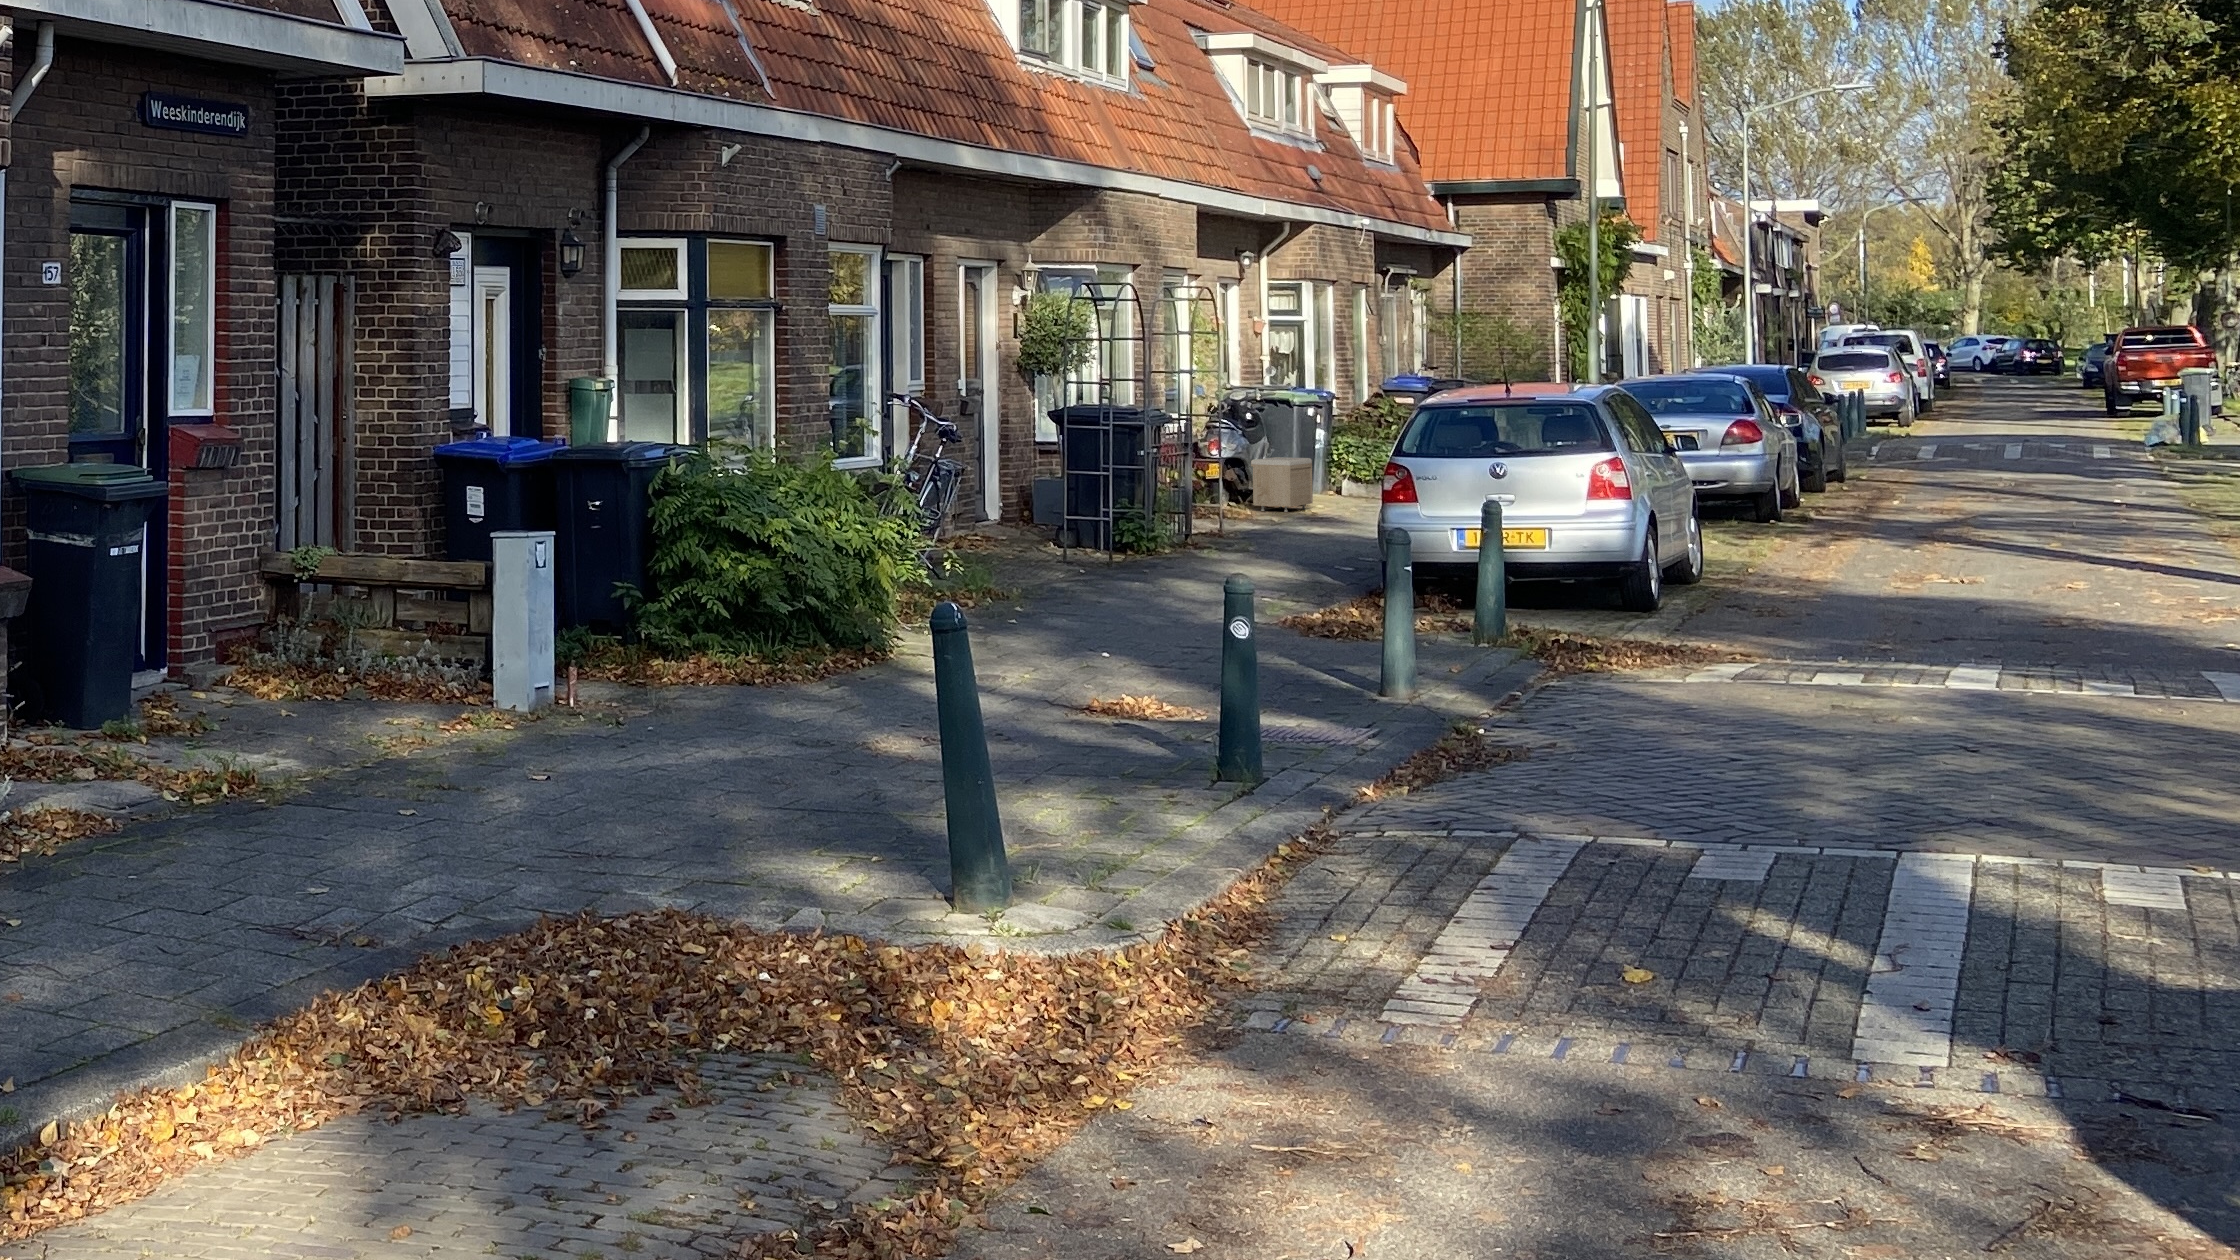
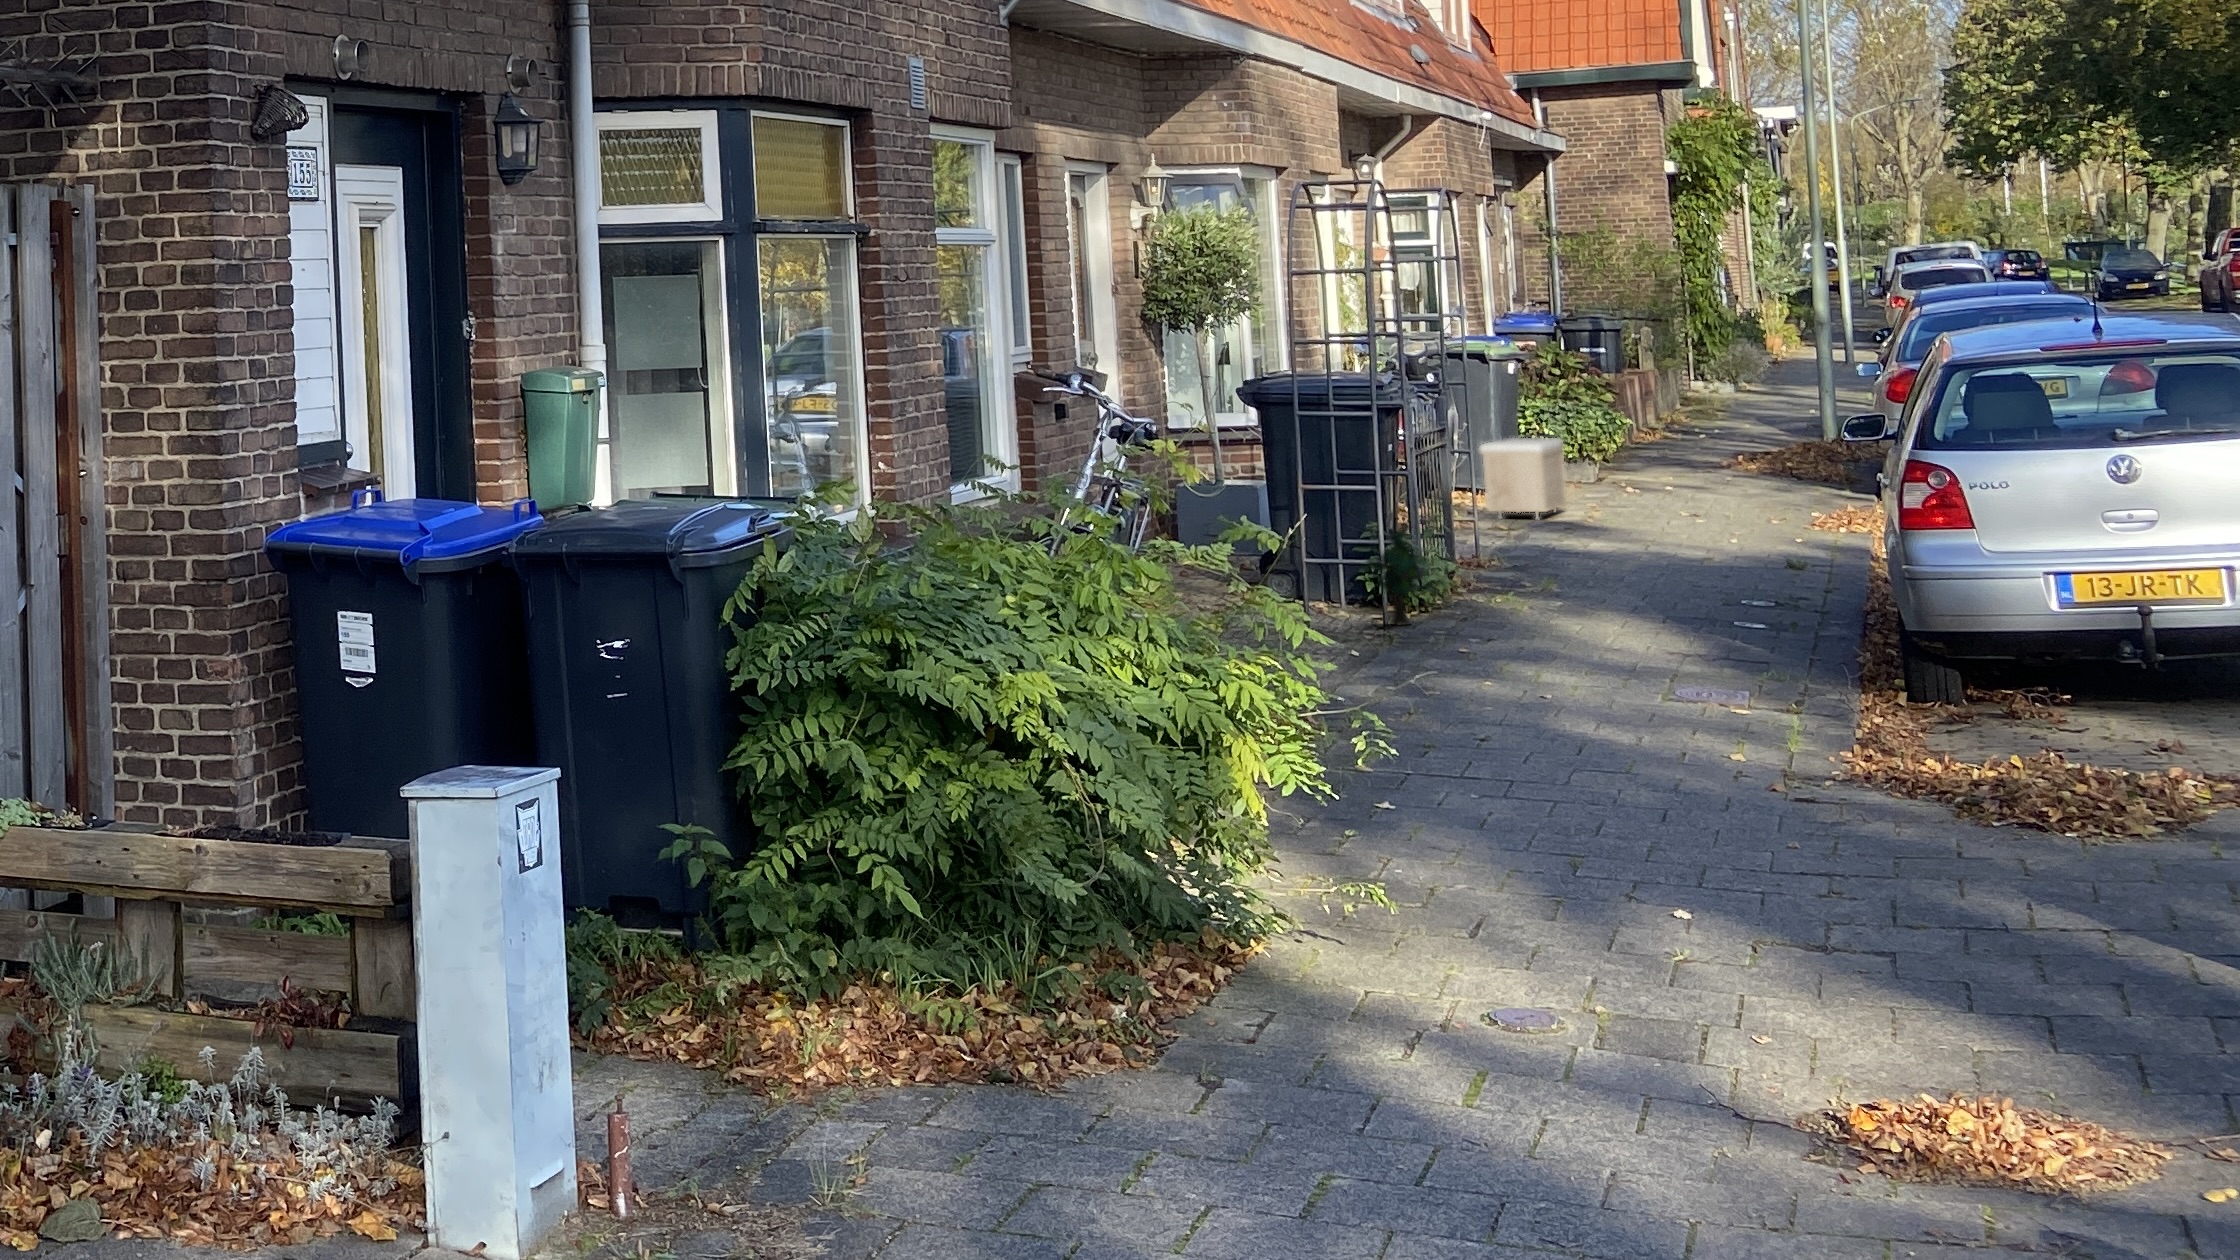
decorative plant: none [1099,495,1136,557] -> present [1365,524,1426,625]

